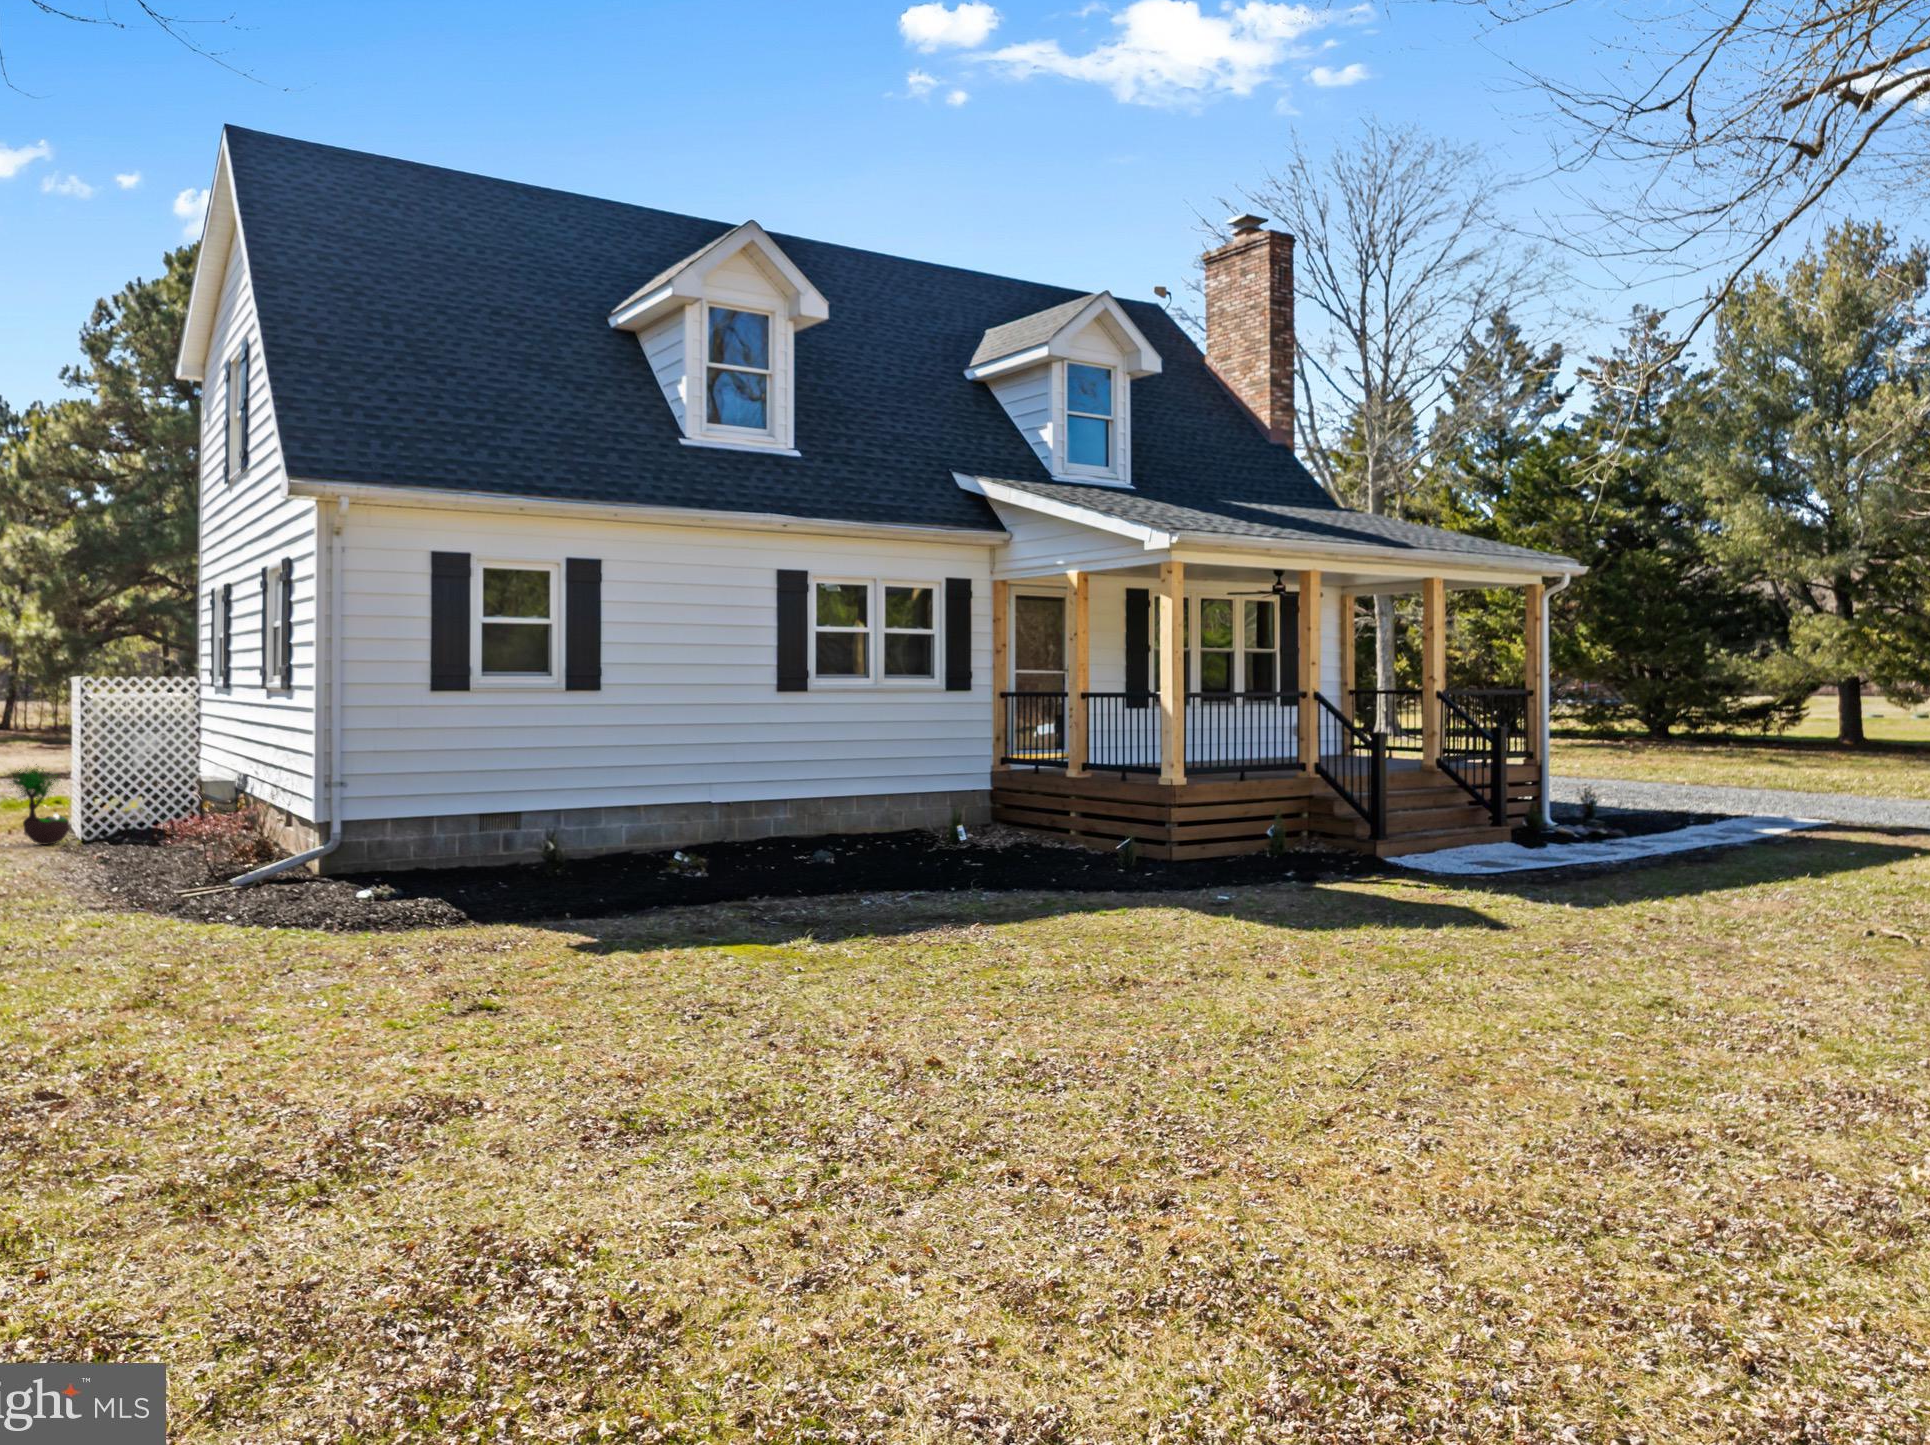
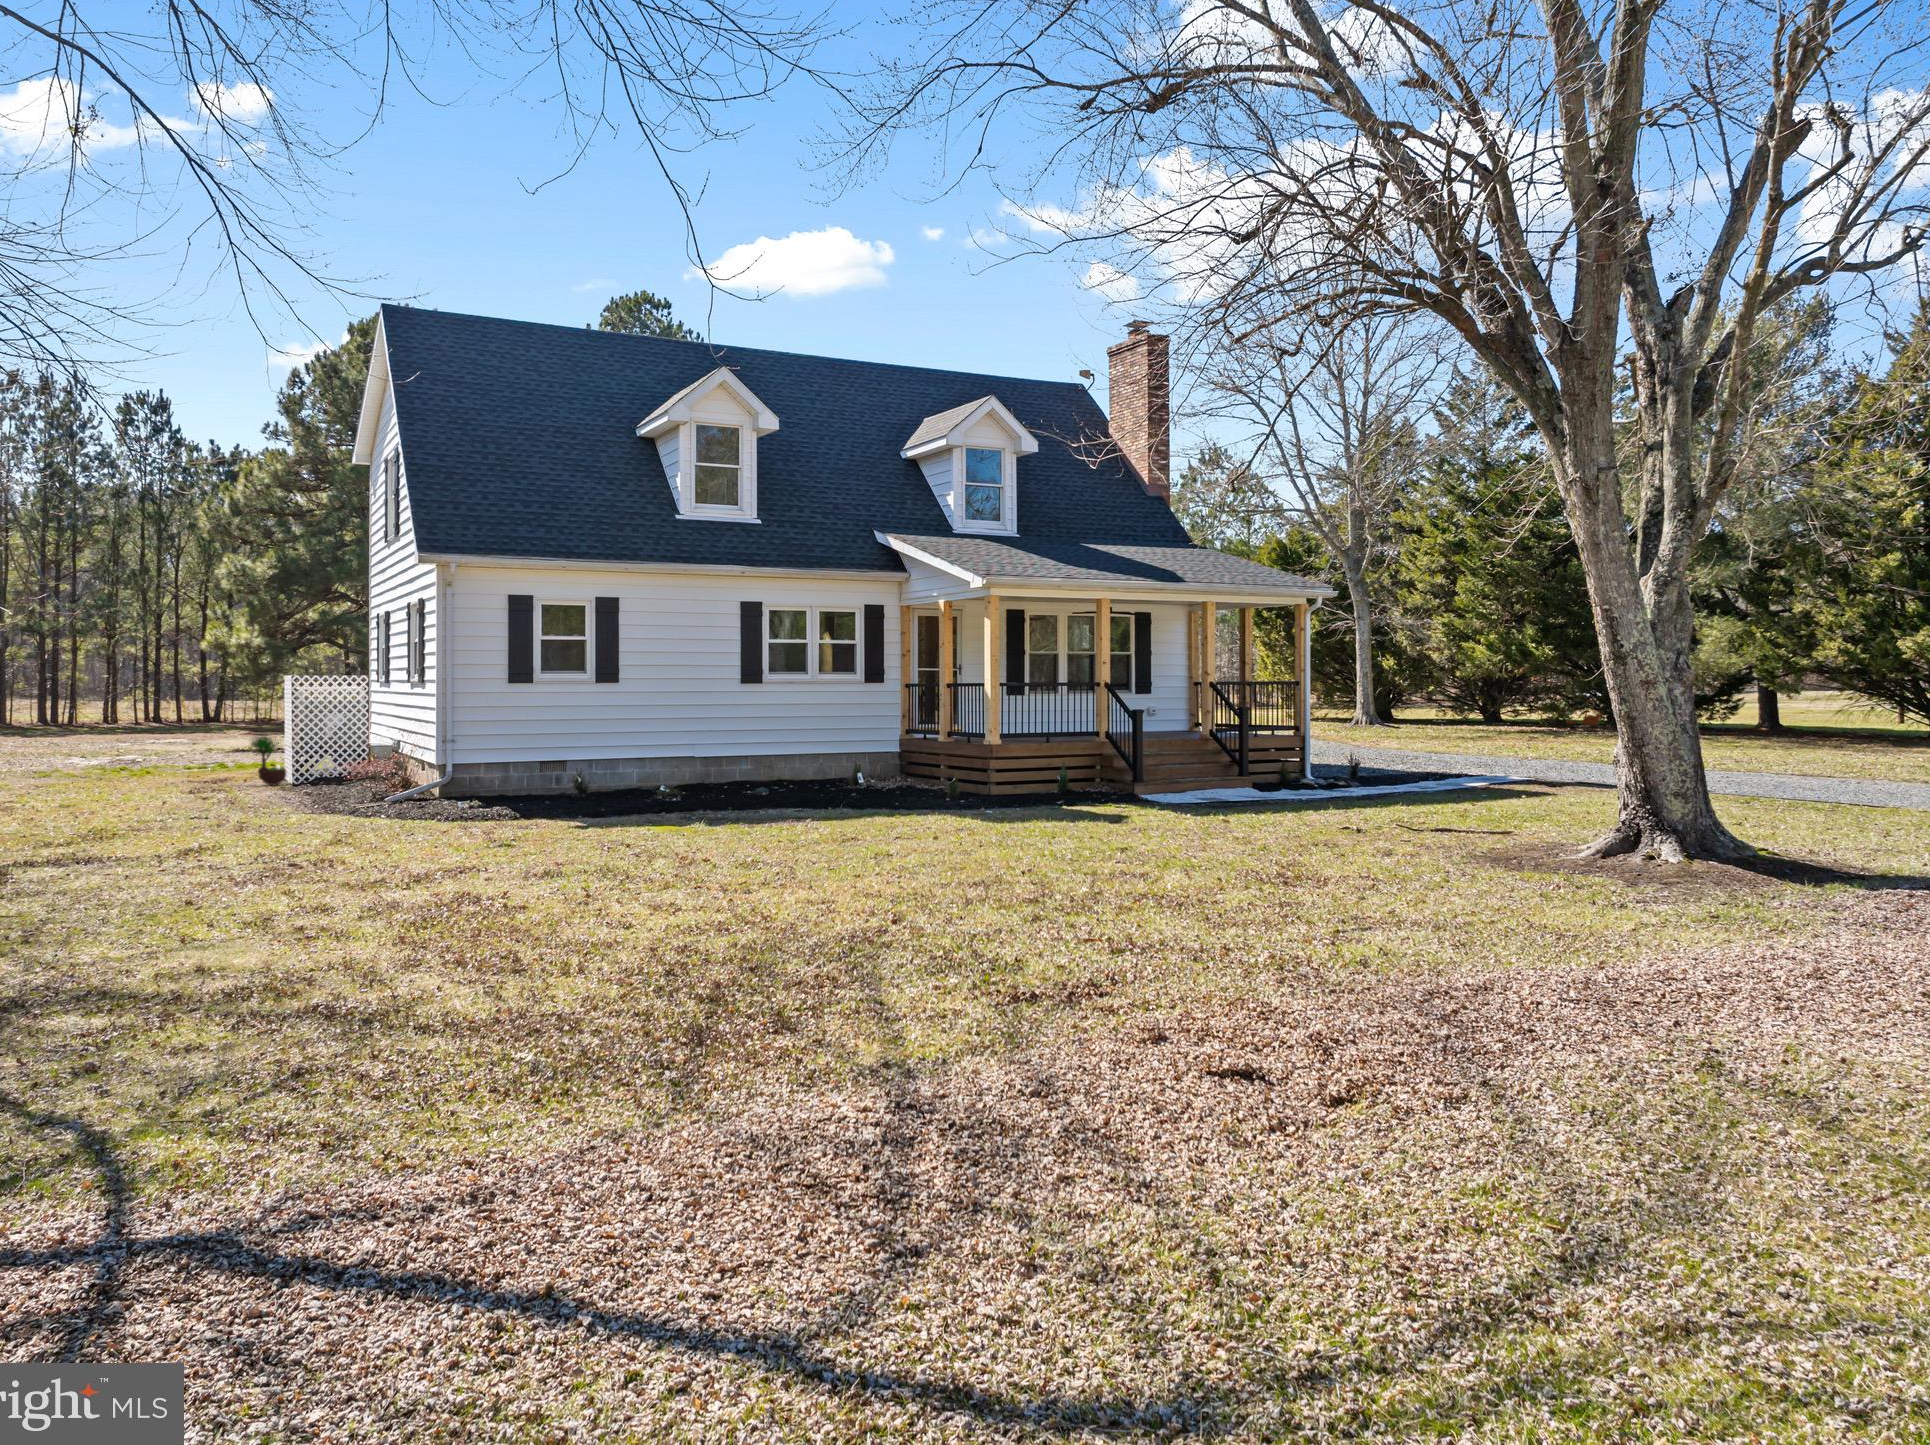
lounge chair: none [1680,717,1731,749] -> present [1566,713,1601,730]

